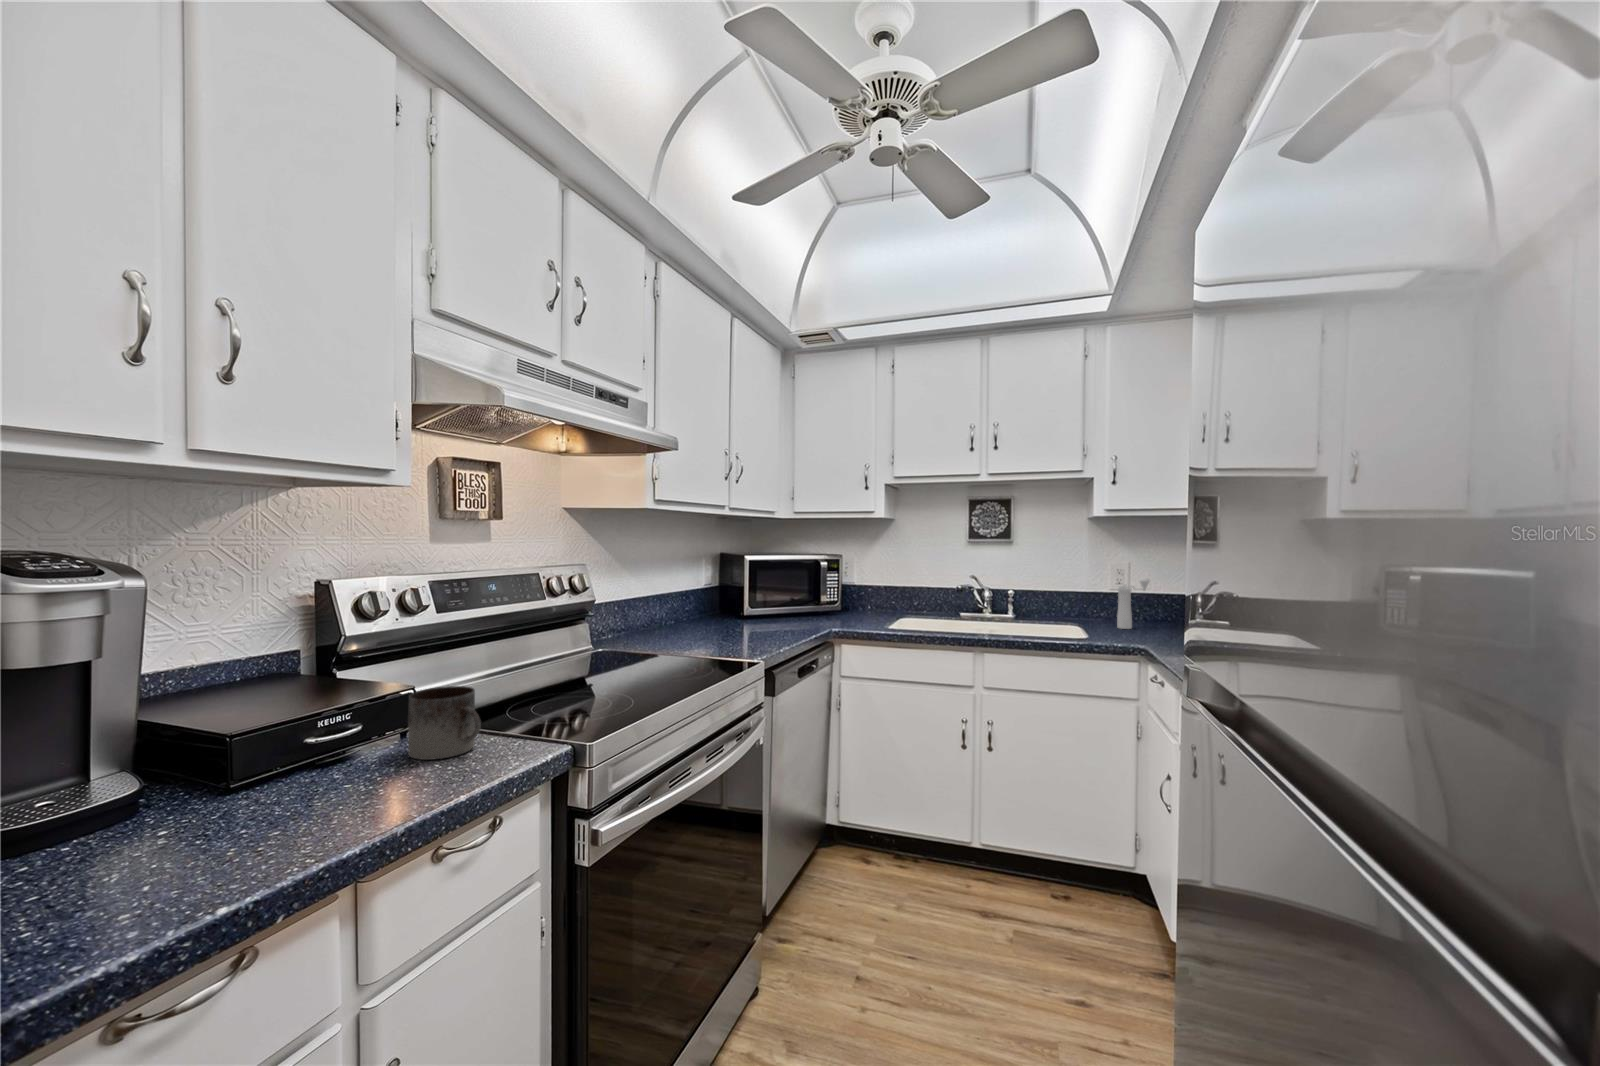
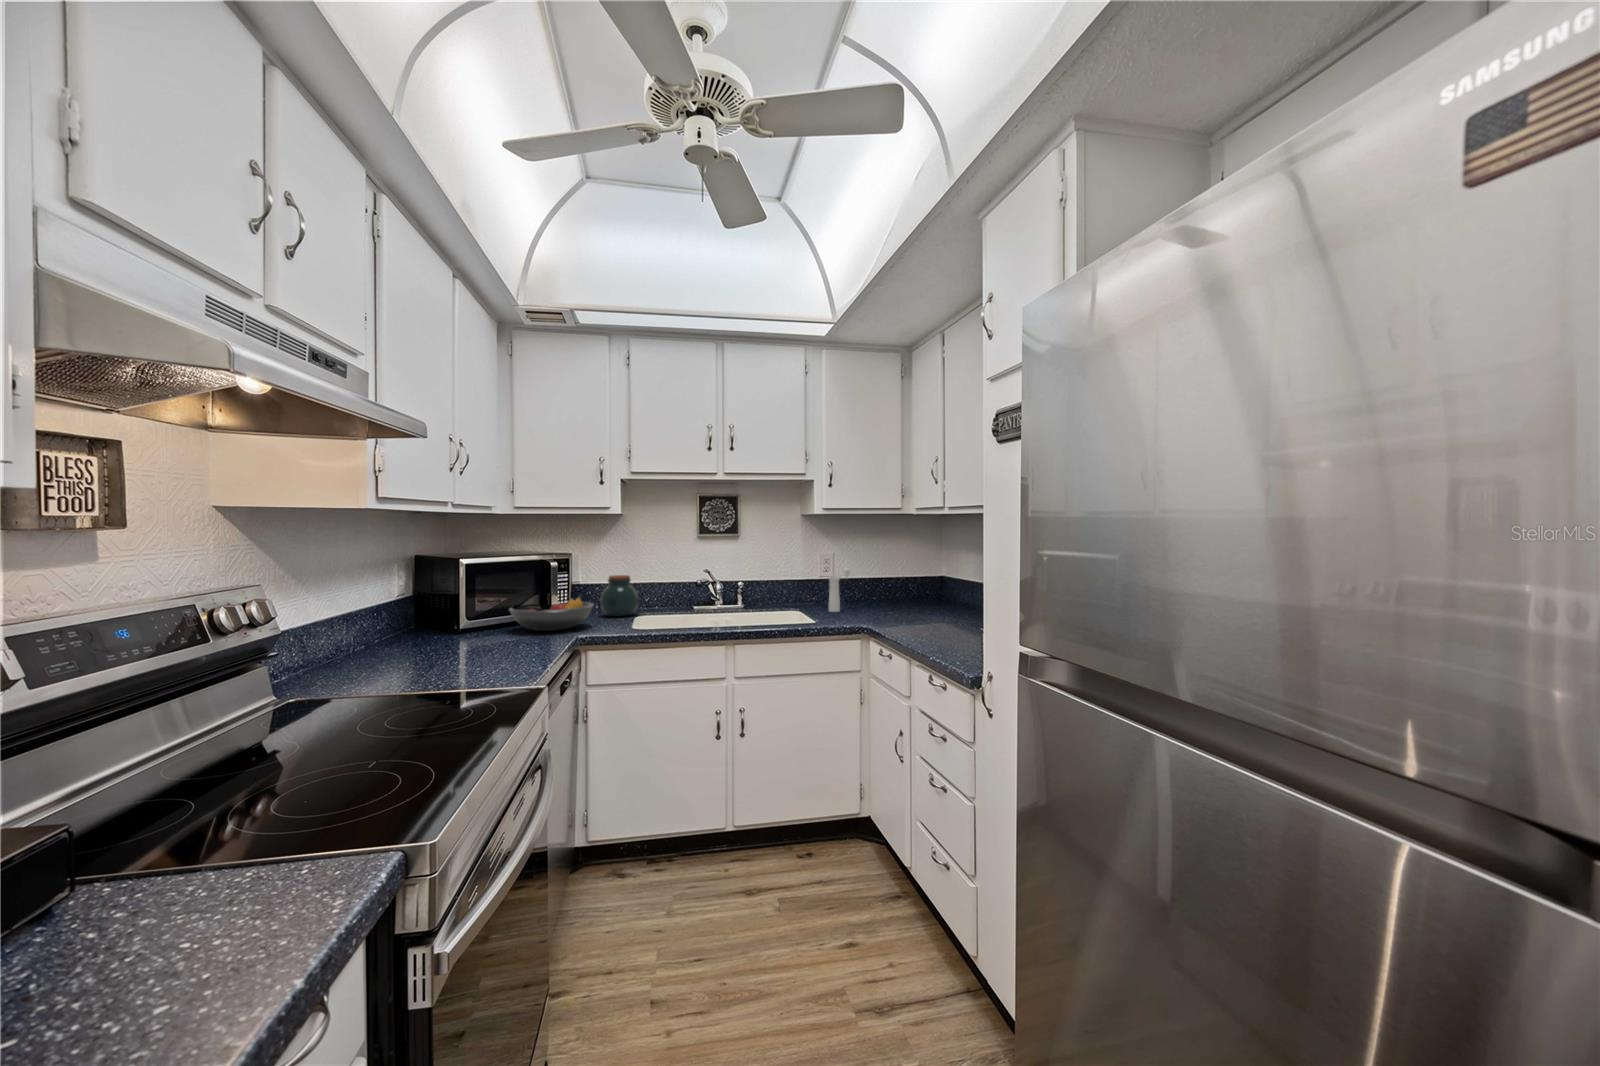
jar: none [870,576,906,616] -> present [600,575,638,617]
fruit bowl: none [783,594,856,622] -> present [509,597,594,631]
mug: present [408,686,481,760] -> none [97,803,257,944]

